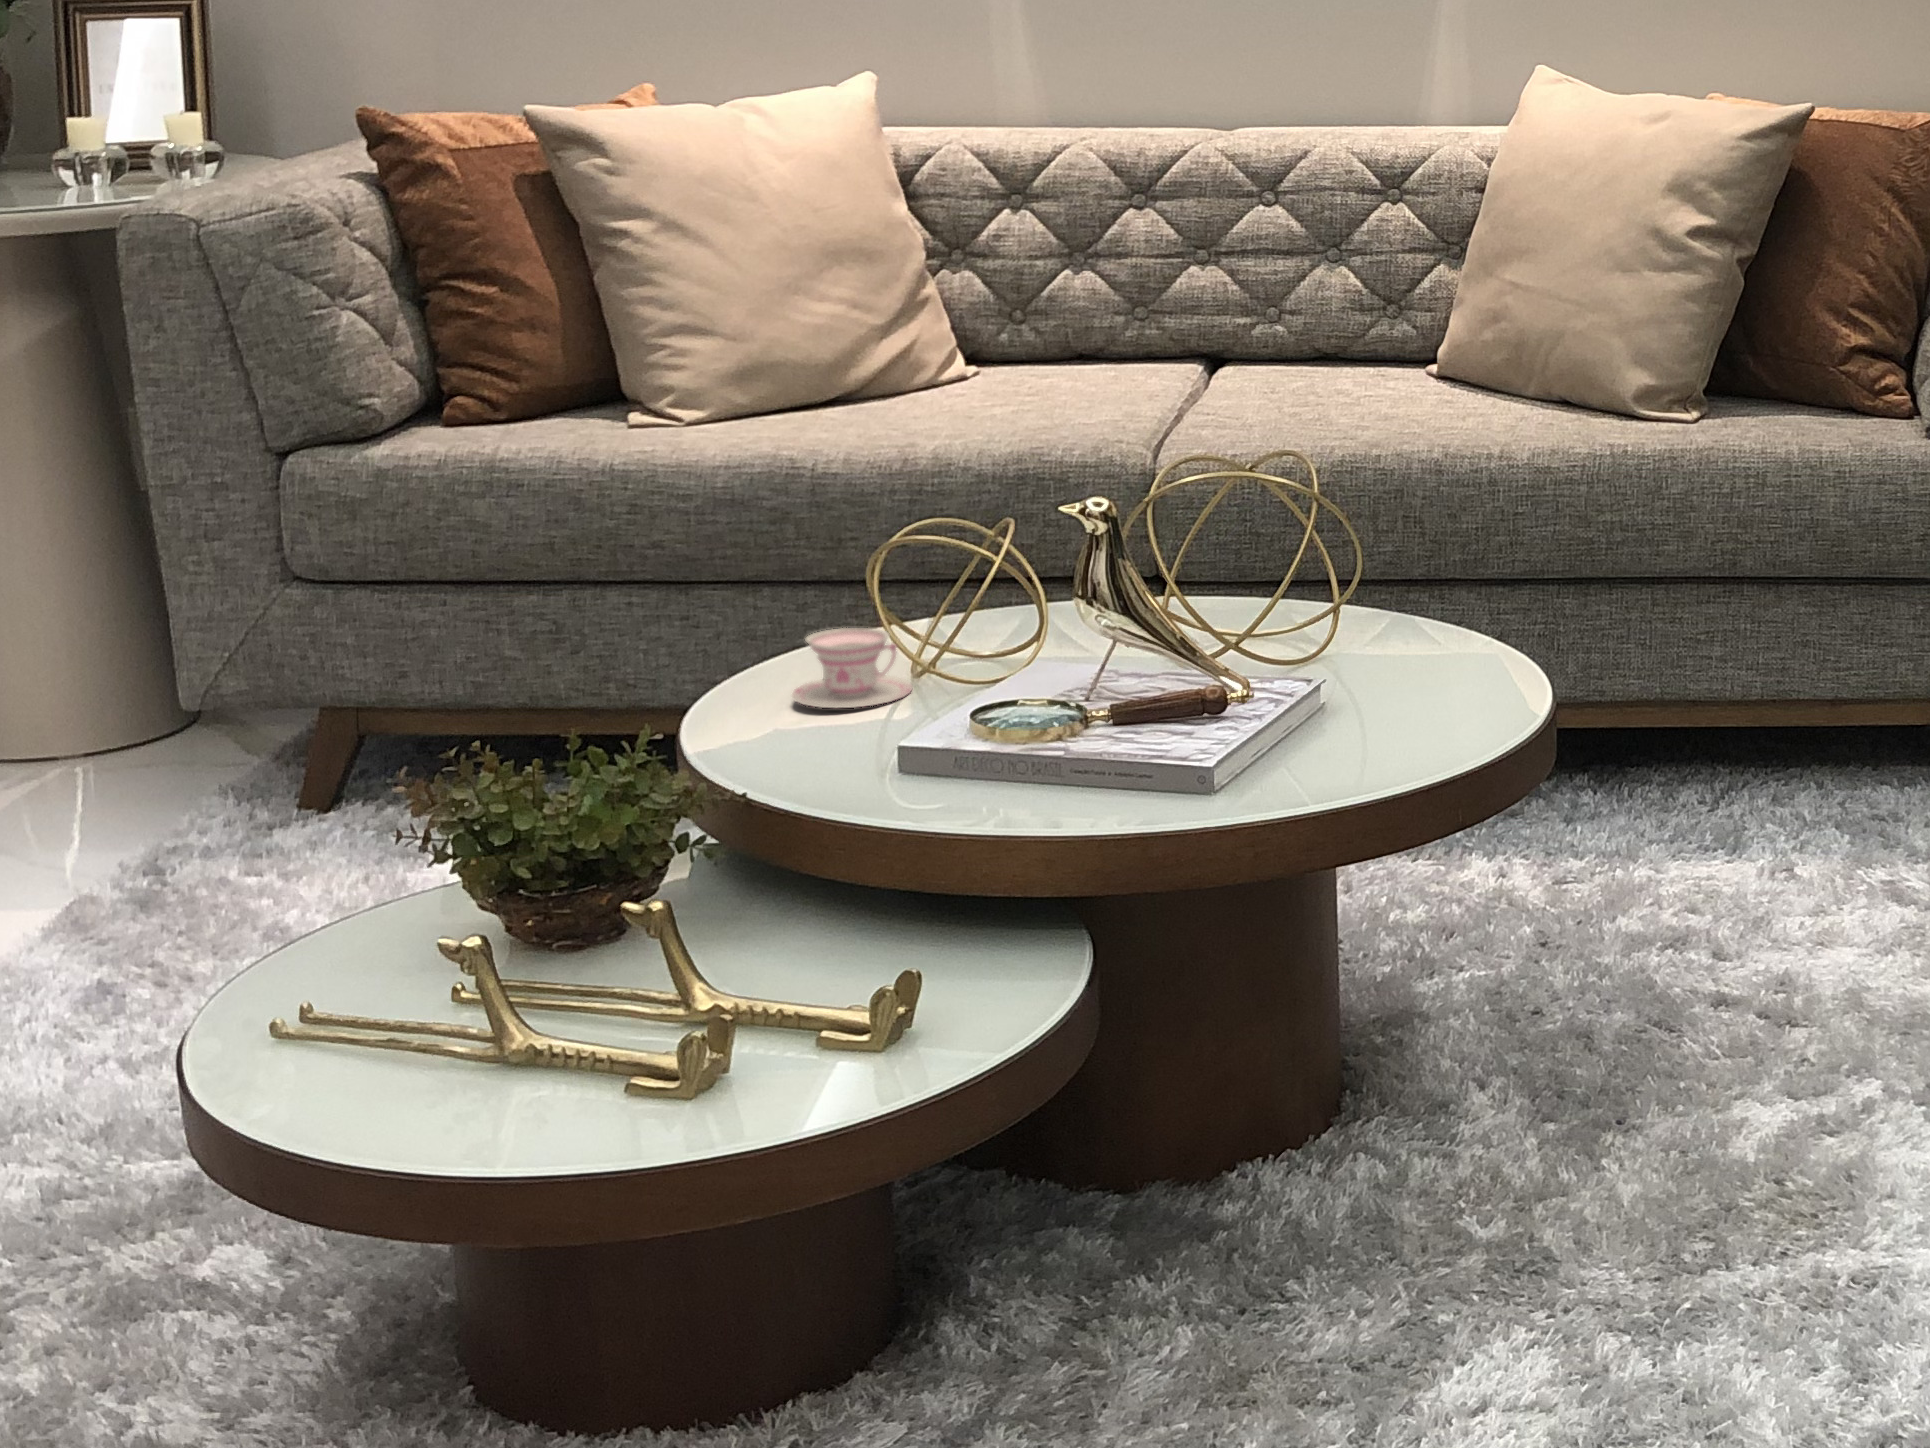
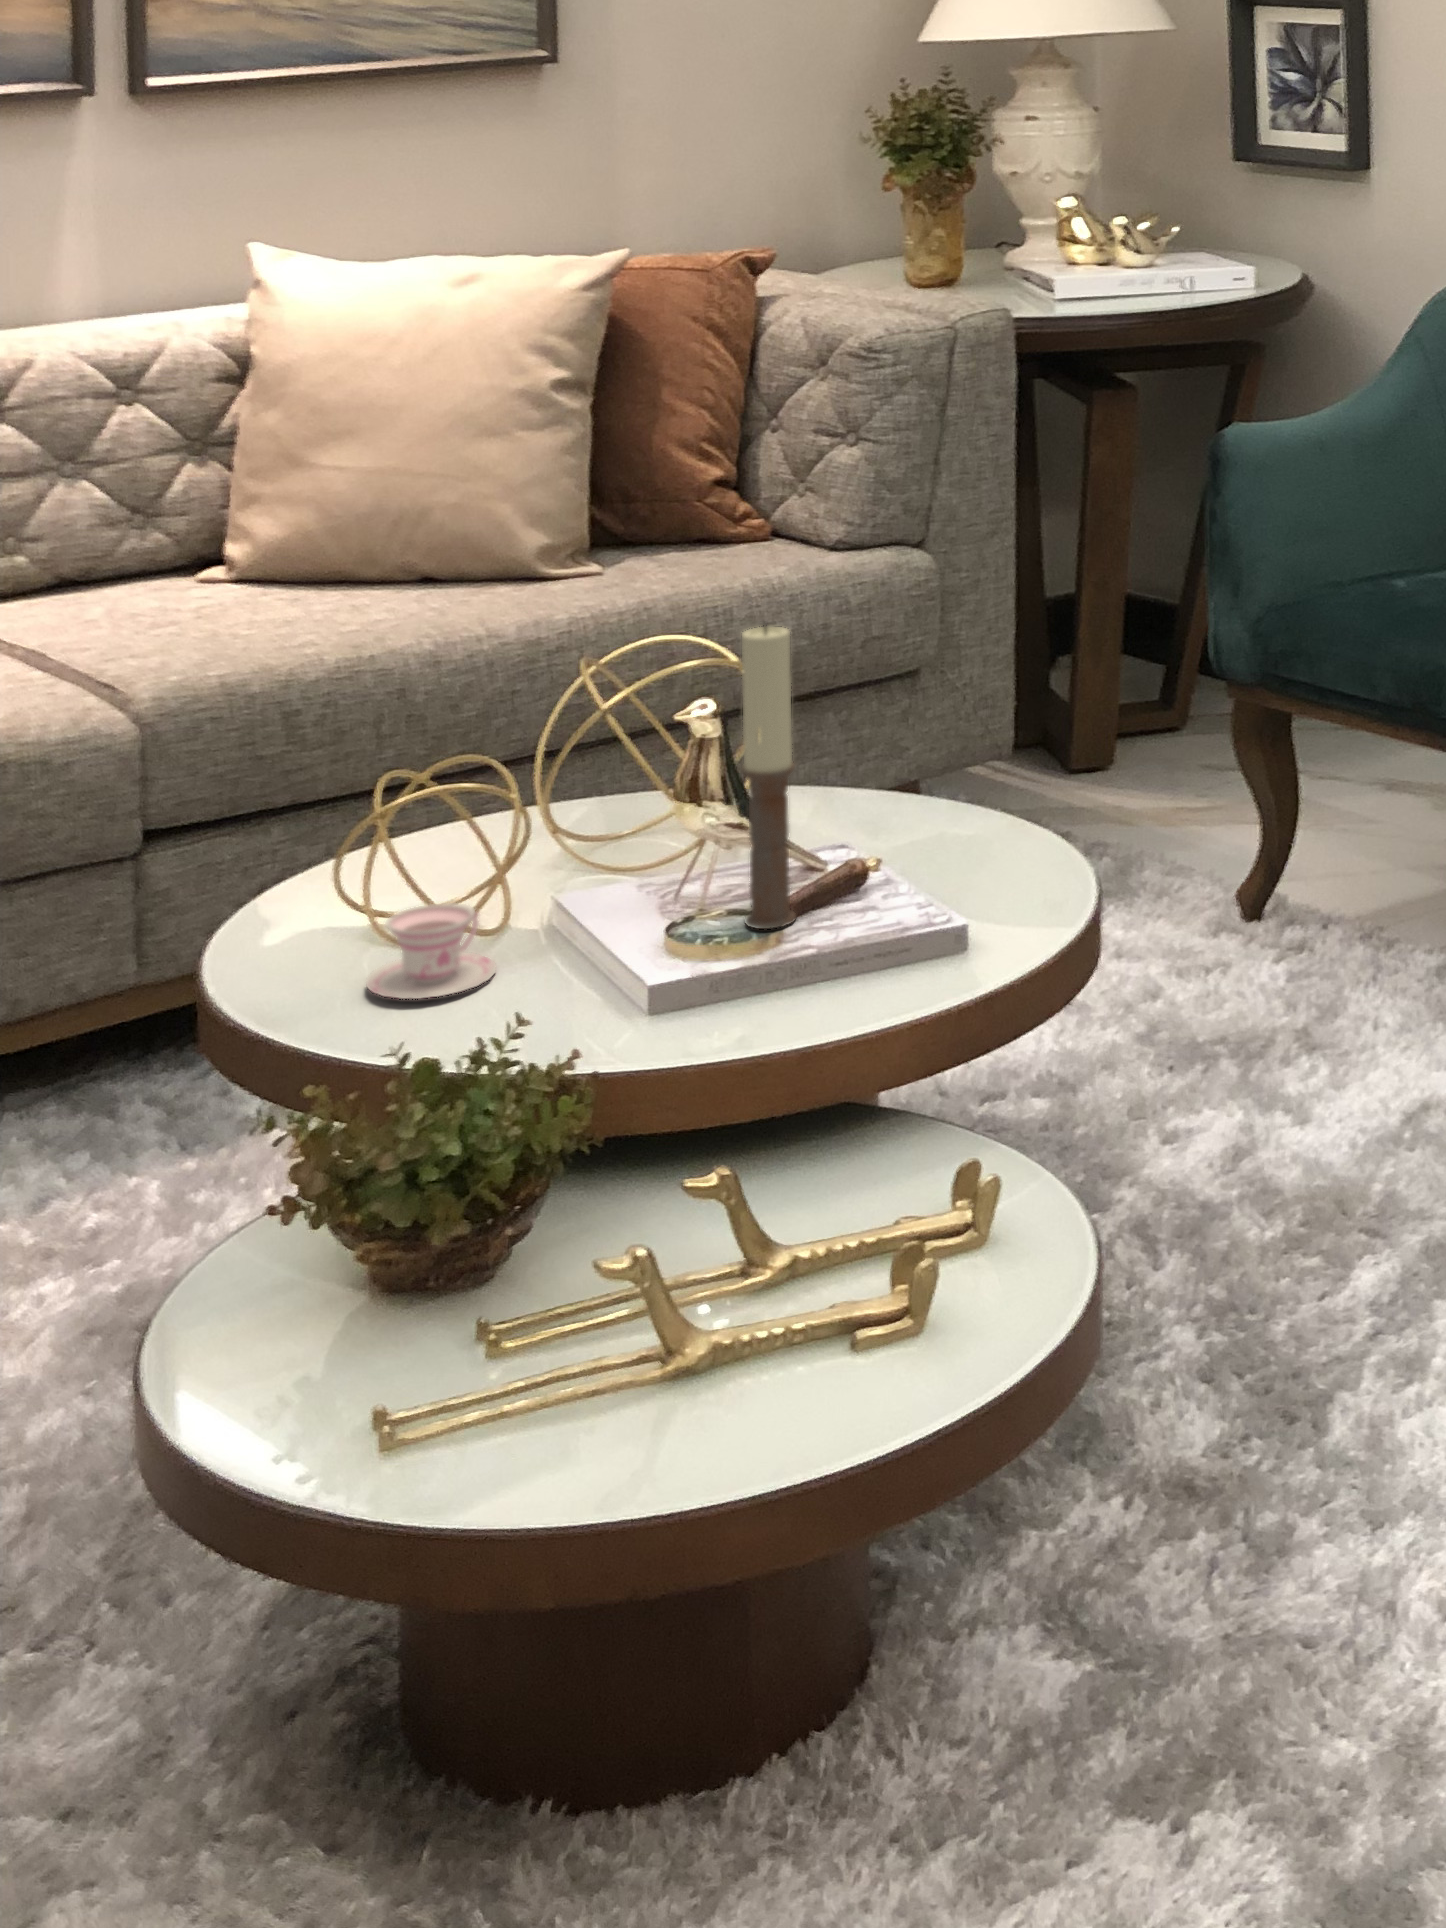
candle: none [1069,411,1134,723] -> present [741,625,796,929]

